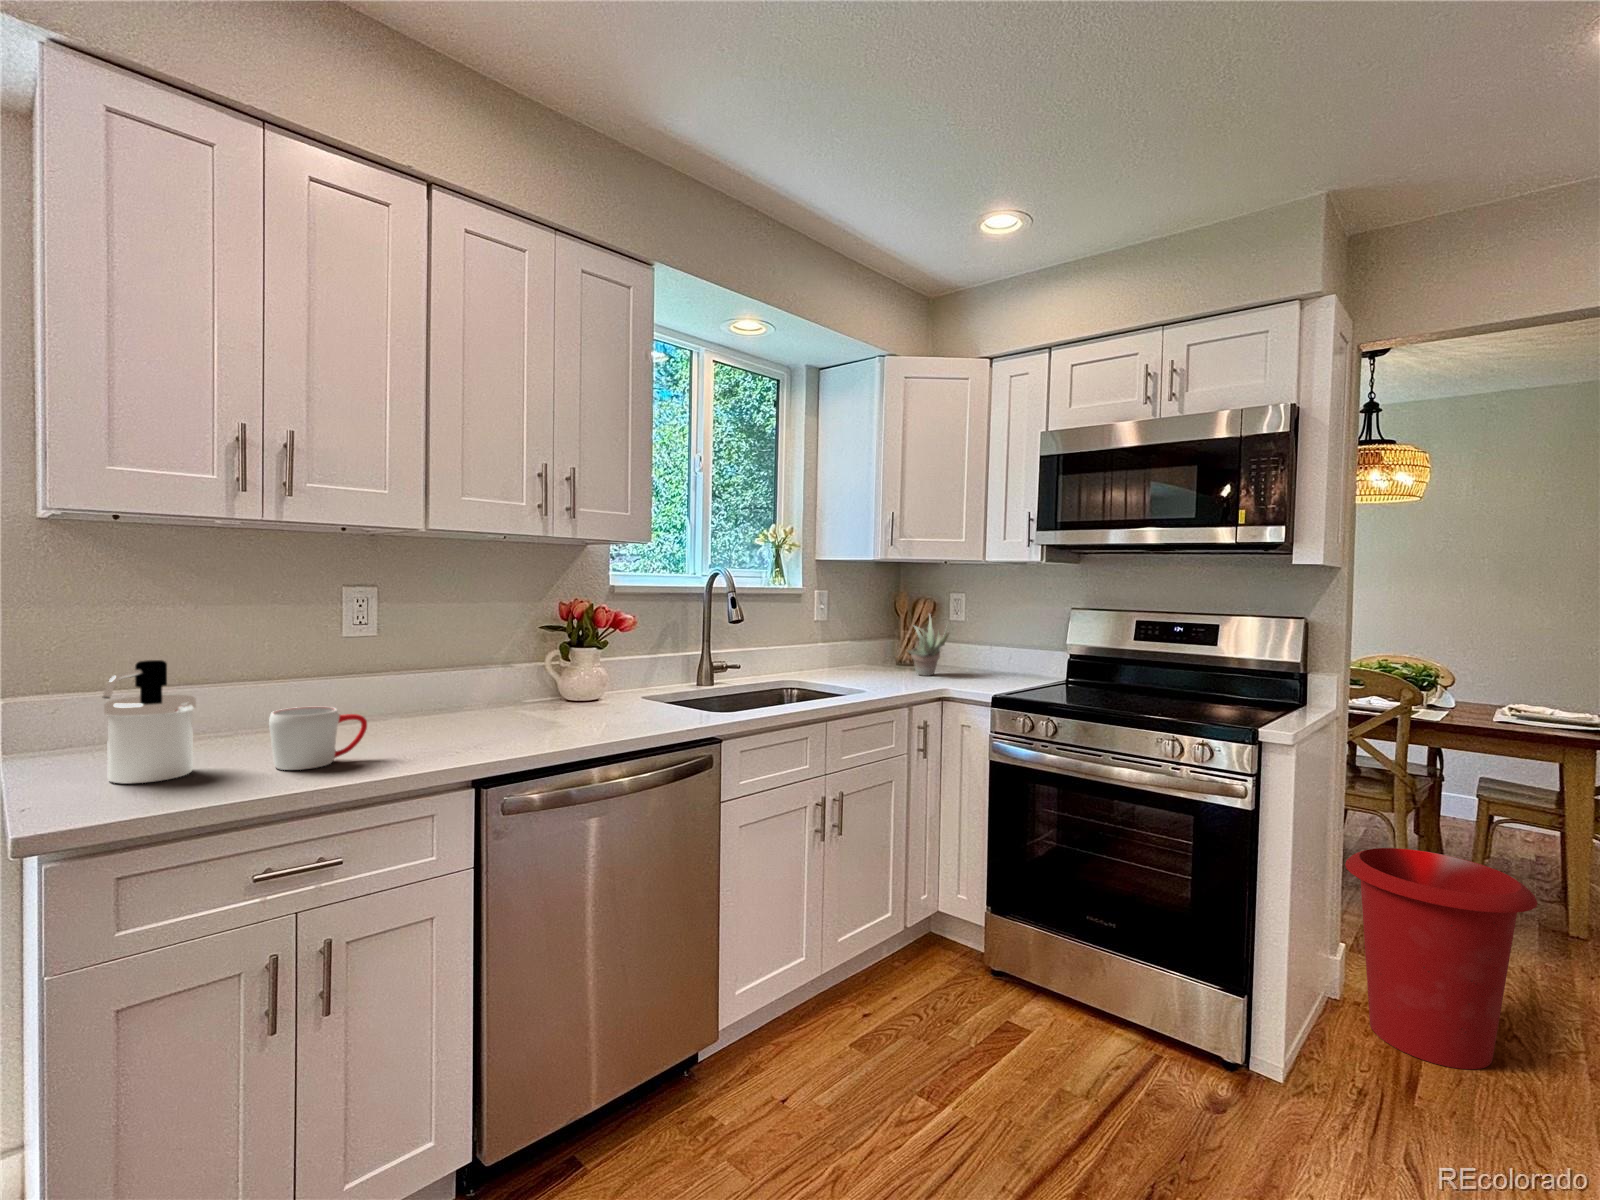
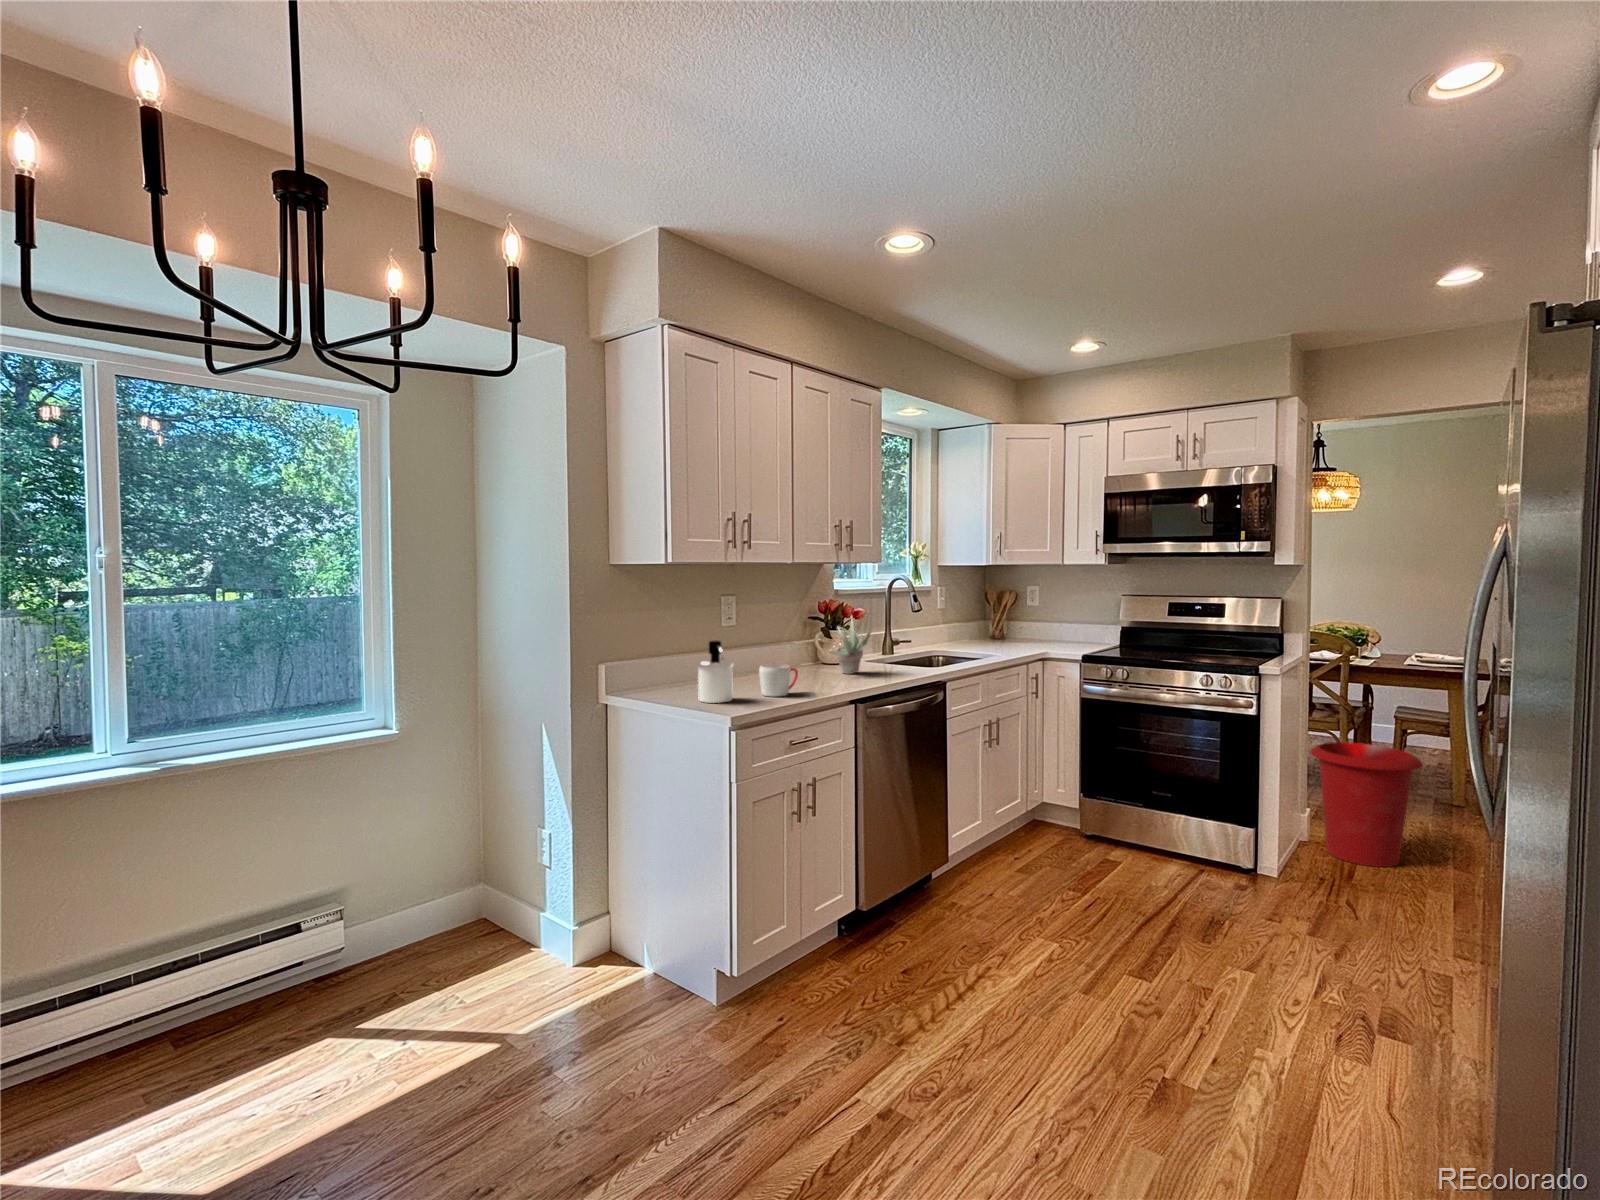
succulent plant: present [907,614,949,676] -> present [830,617,871,674]

